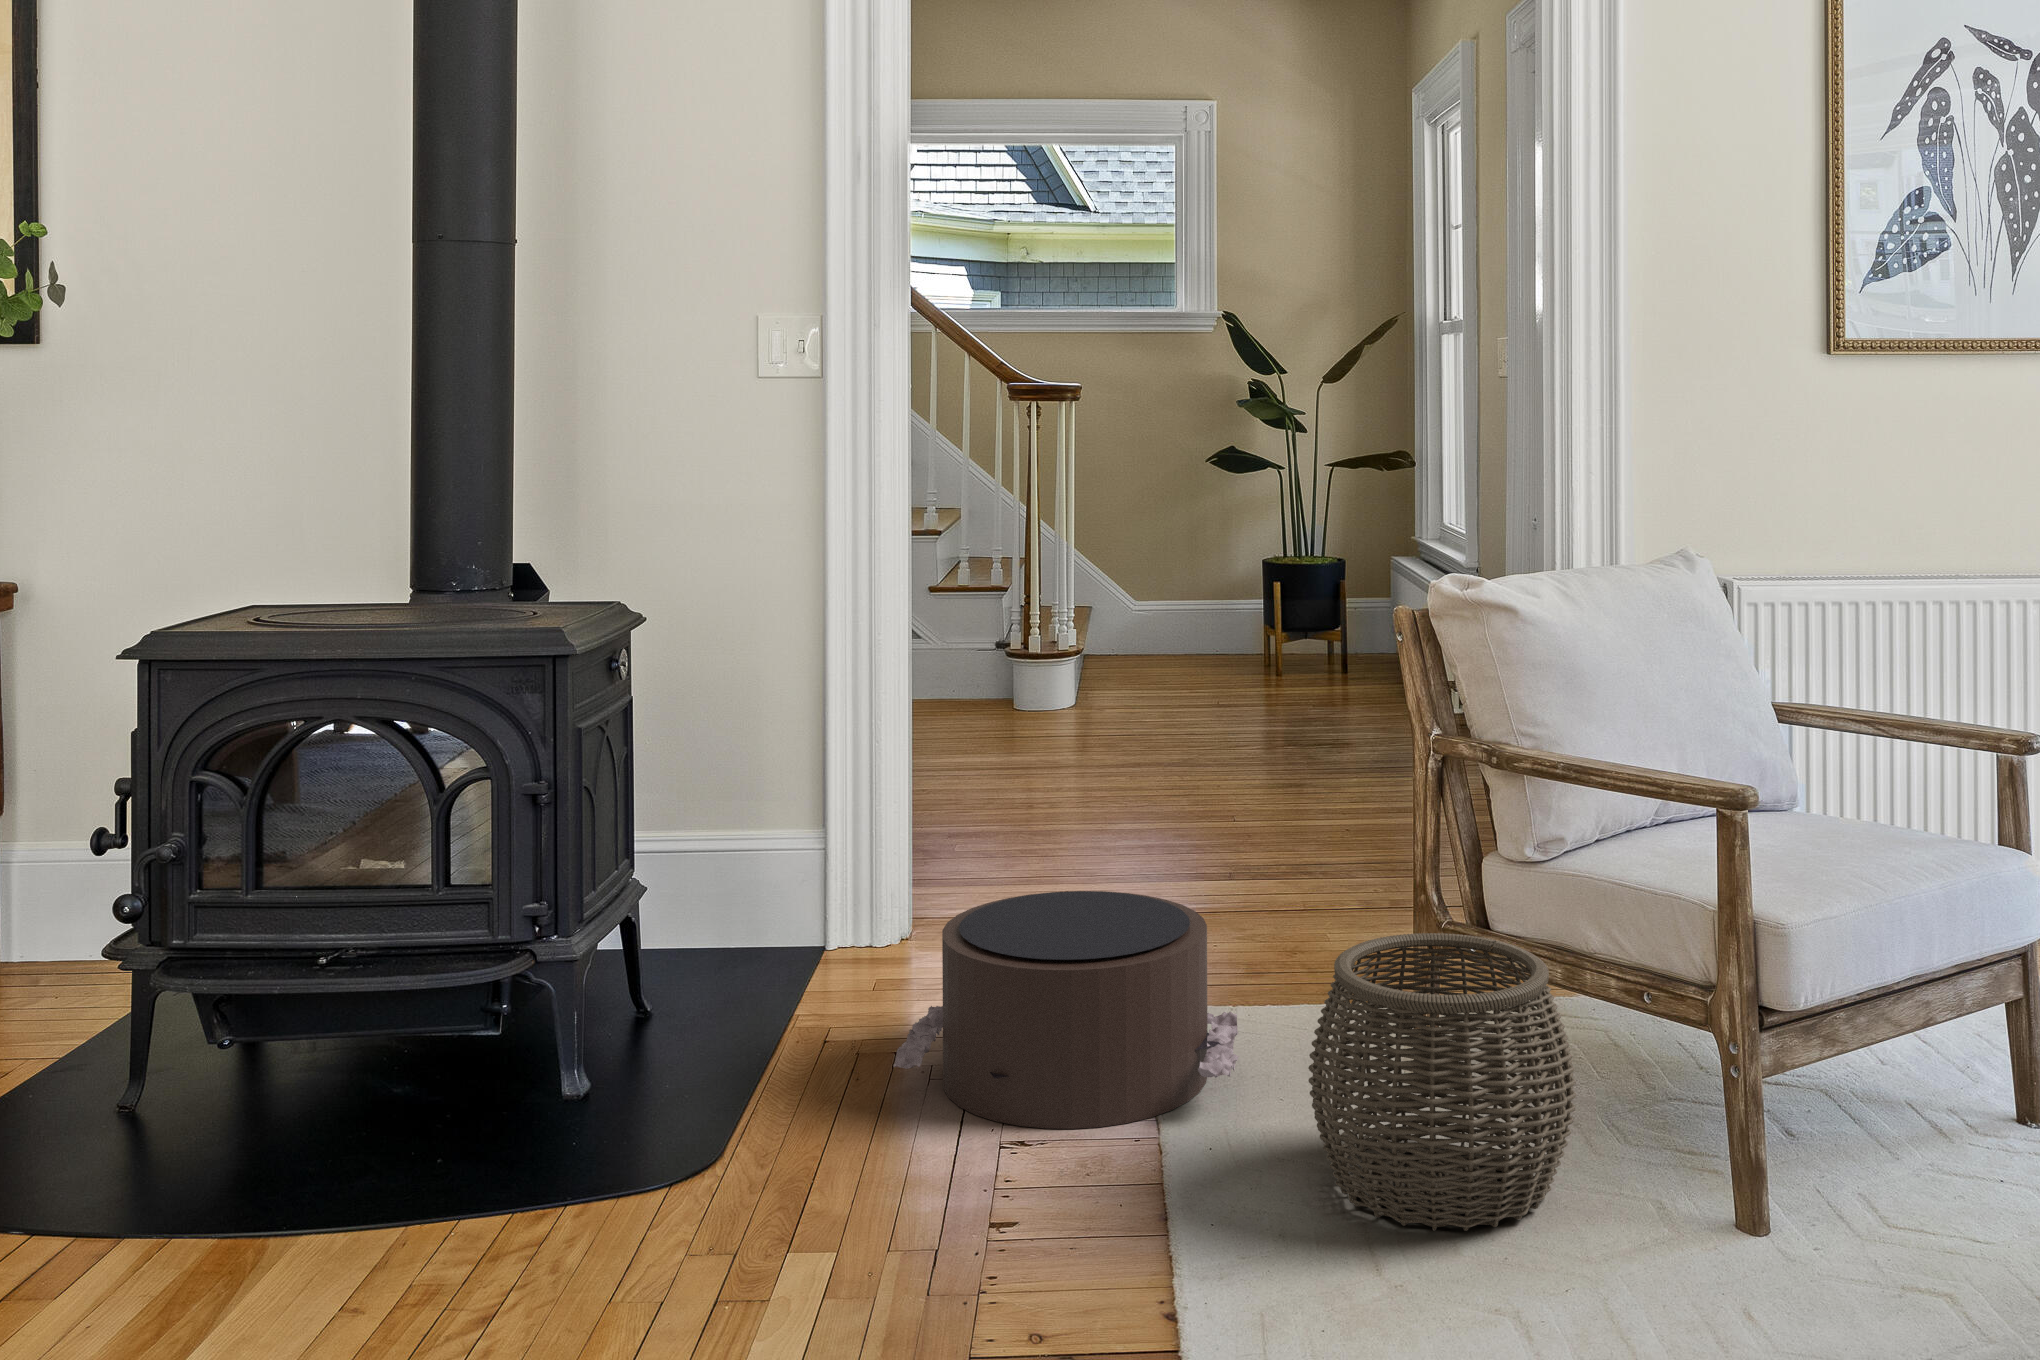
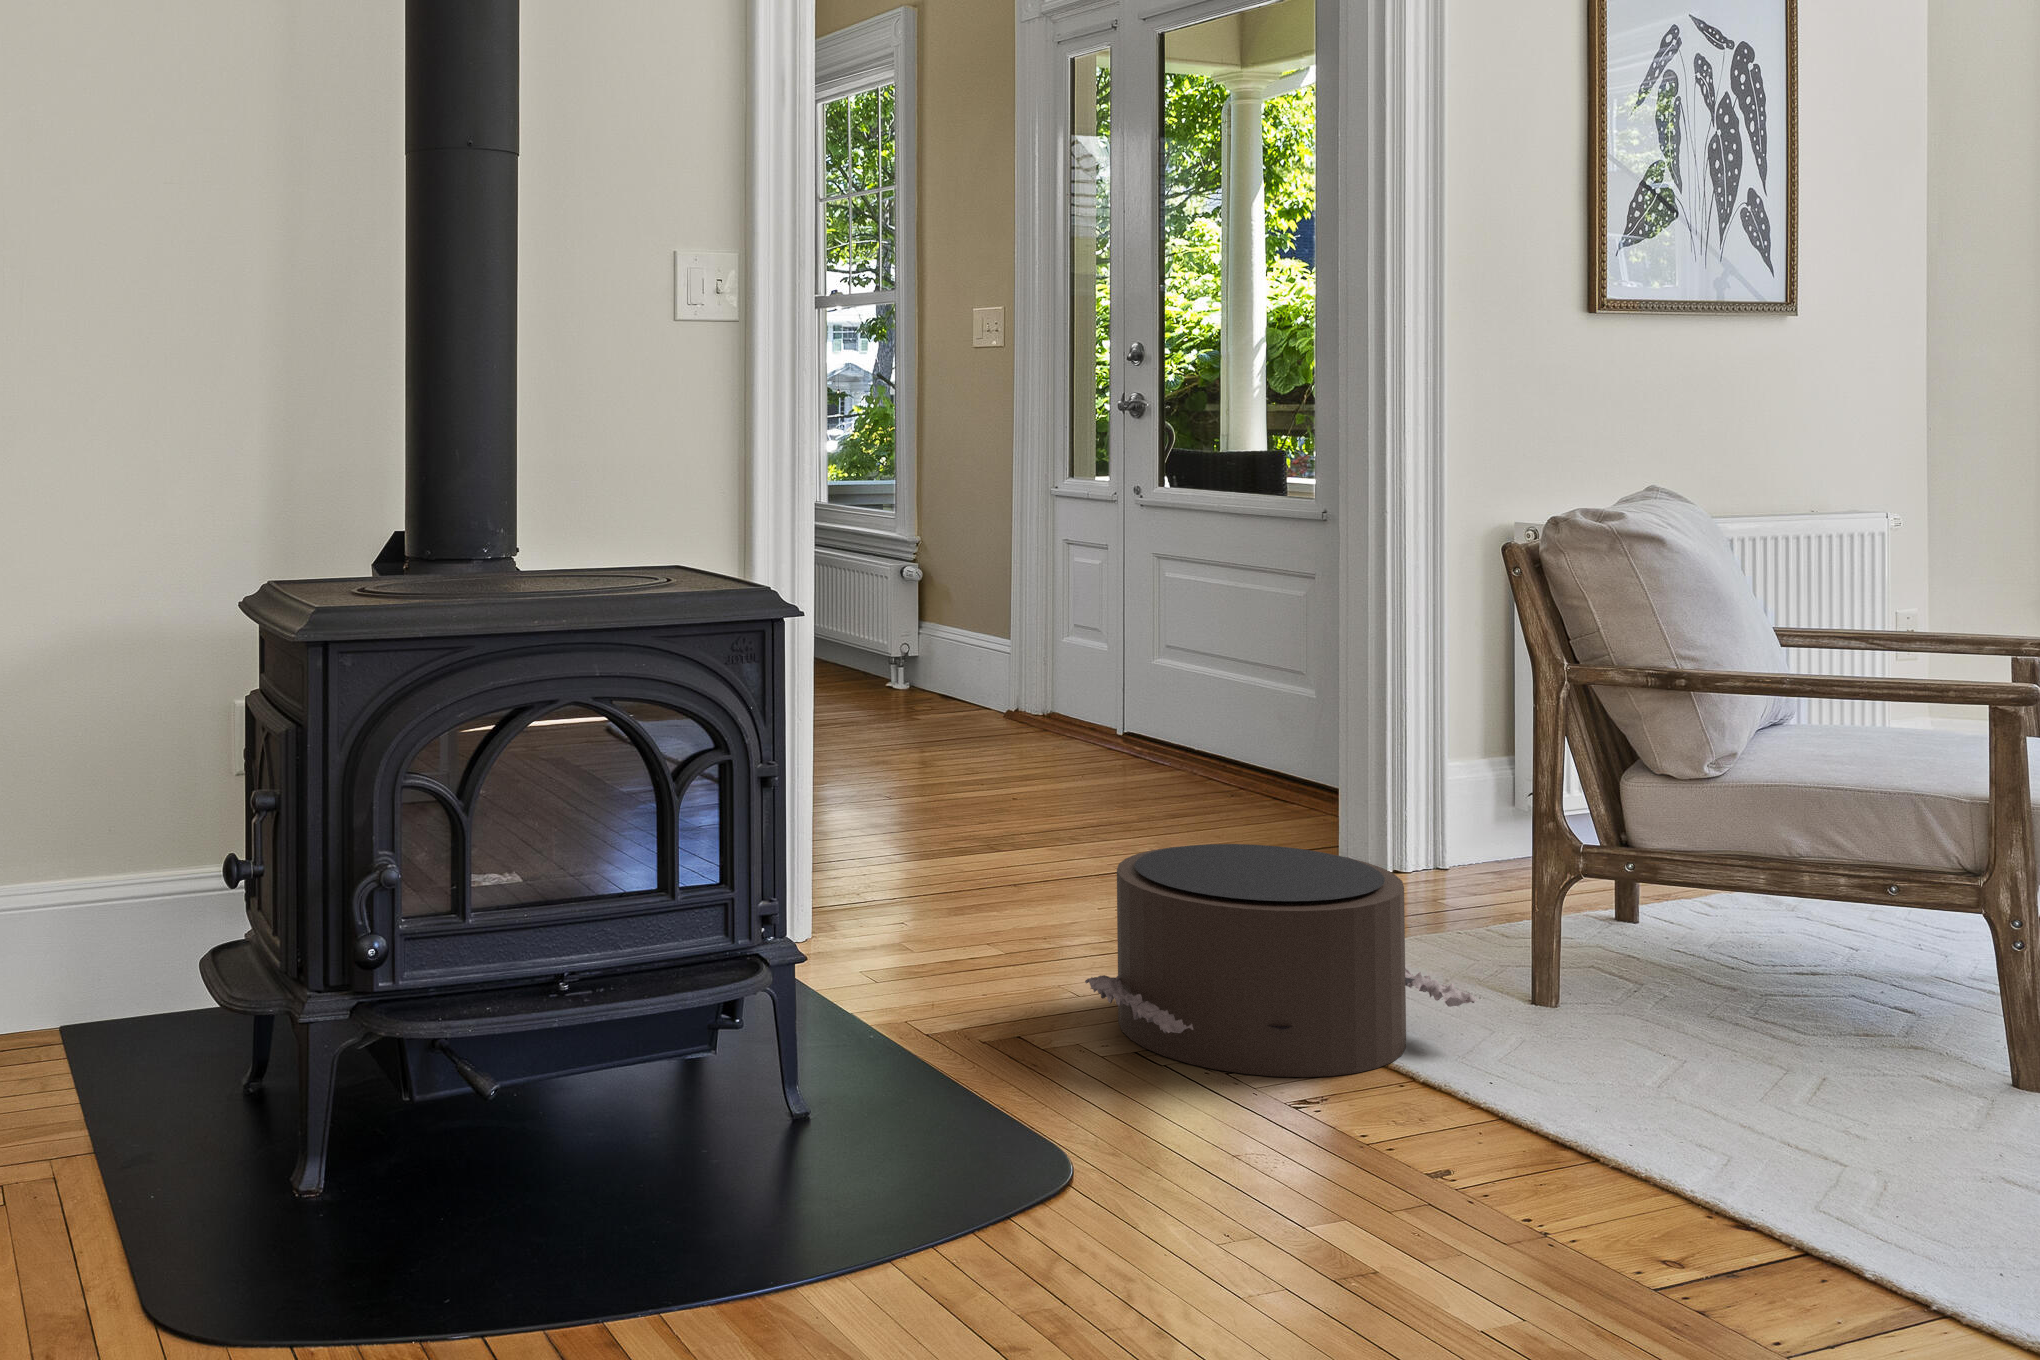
woven basket: present [1308,933,1576,1231] -> none [1617,835,1906,1106]

